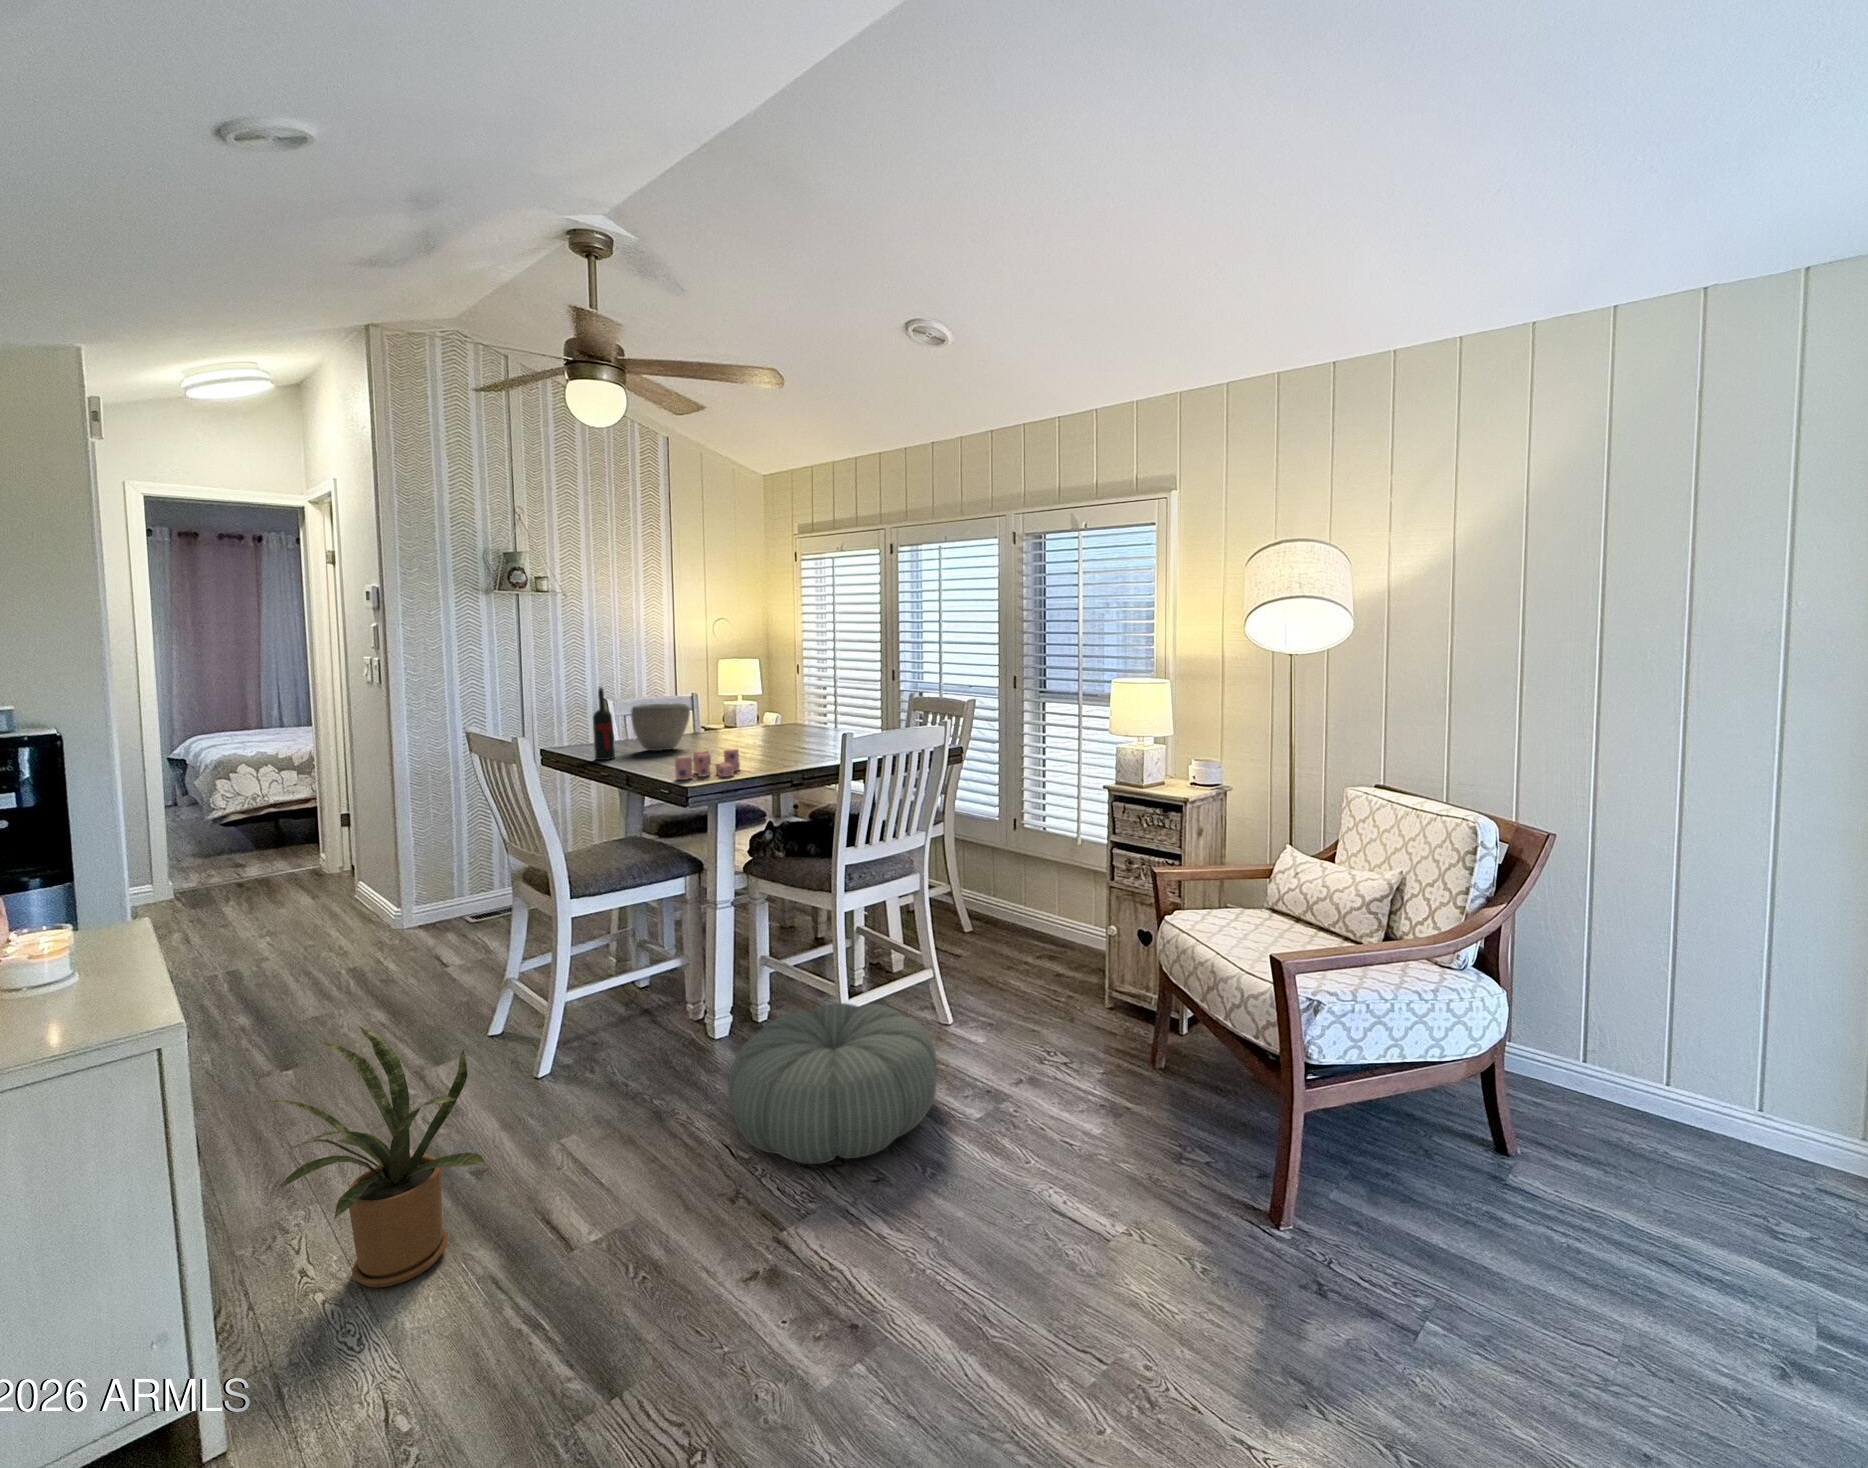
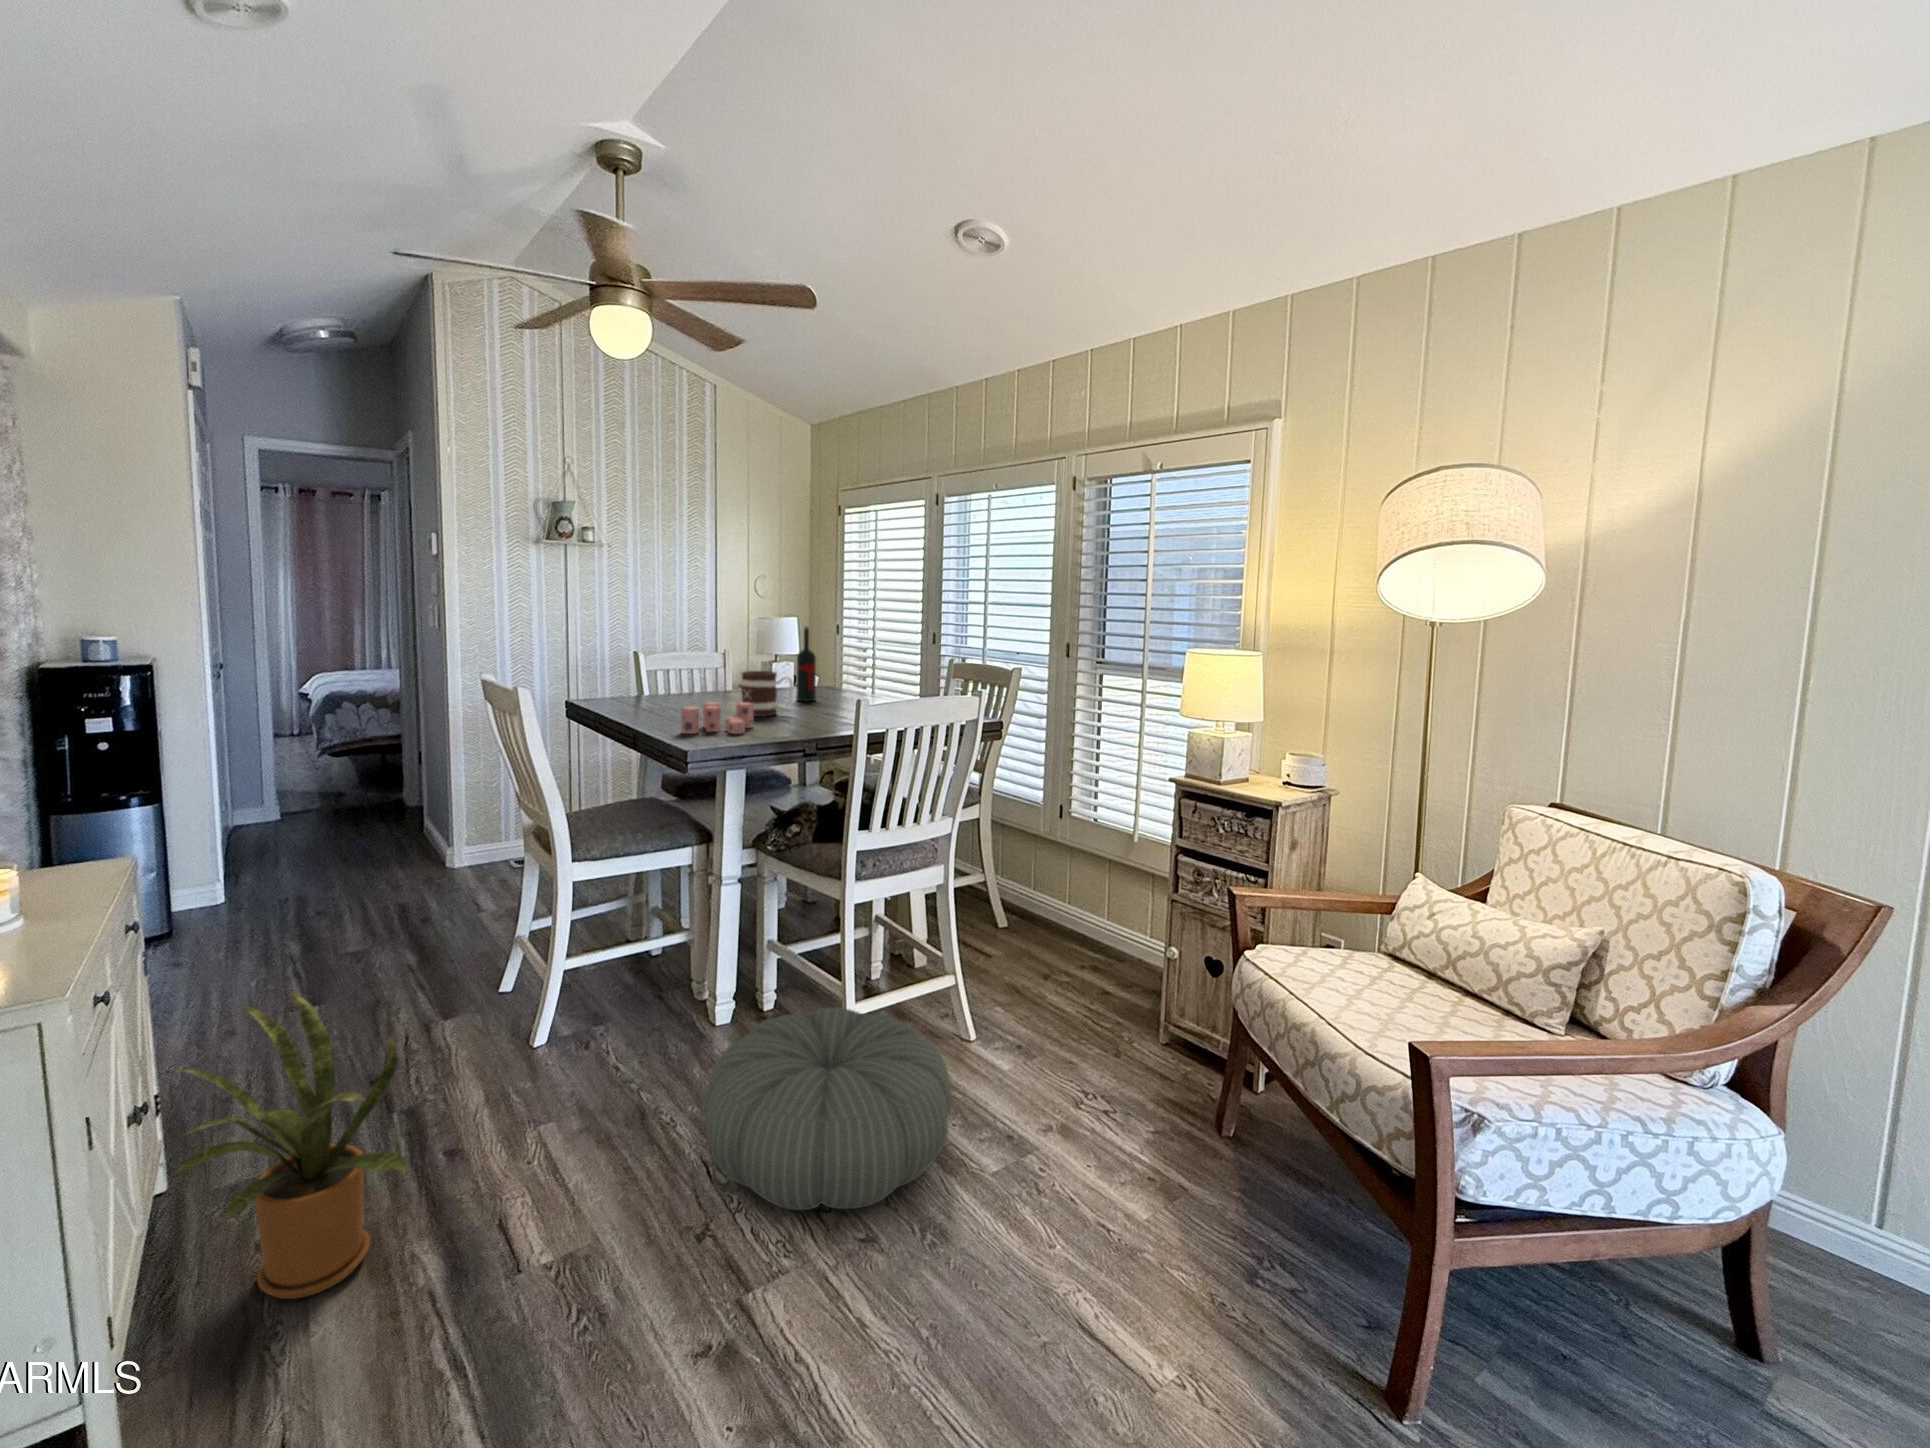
wine bottle: present [593,687,615,760] -> present [796,626,816,701]
bowl: present [631,703,690,751] -> none [650,649,711,699]
mug: none [723,719,772,761] -> present [741,671,793,716]

